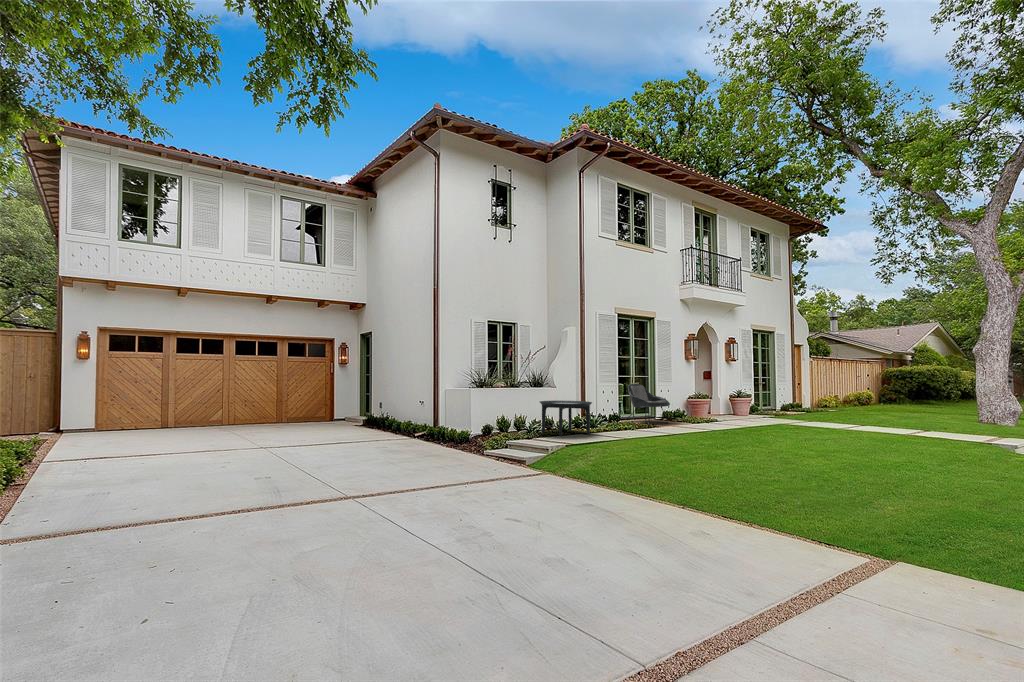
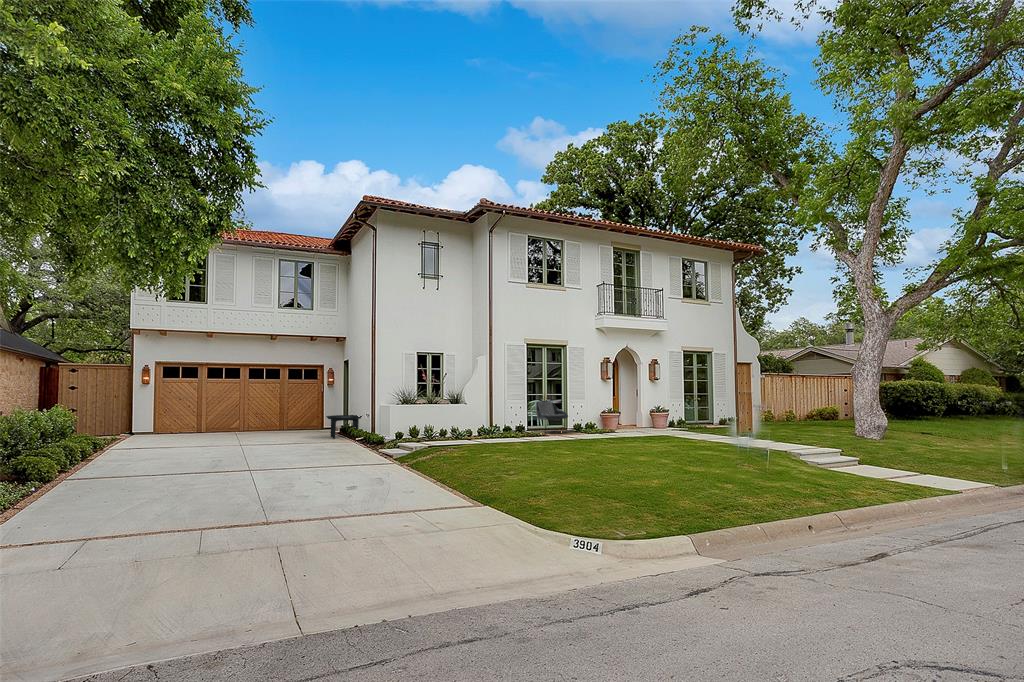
round table: present [540,401,592,436] -> present [326,415,362,439]

